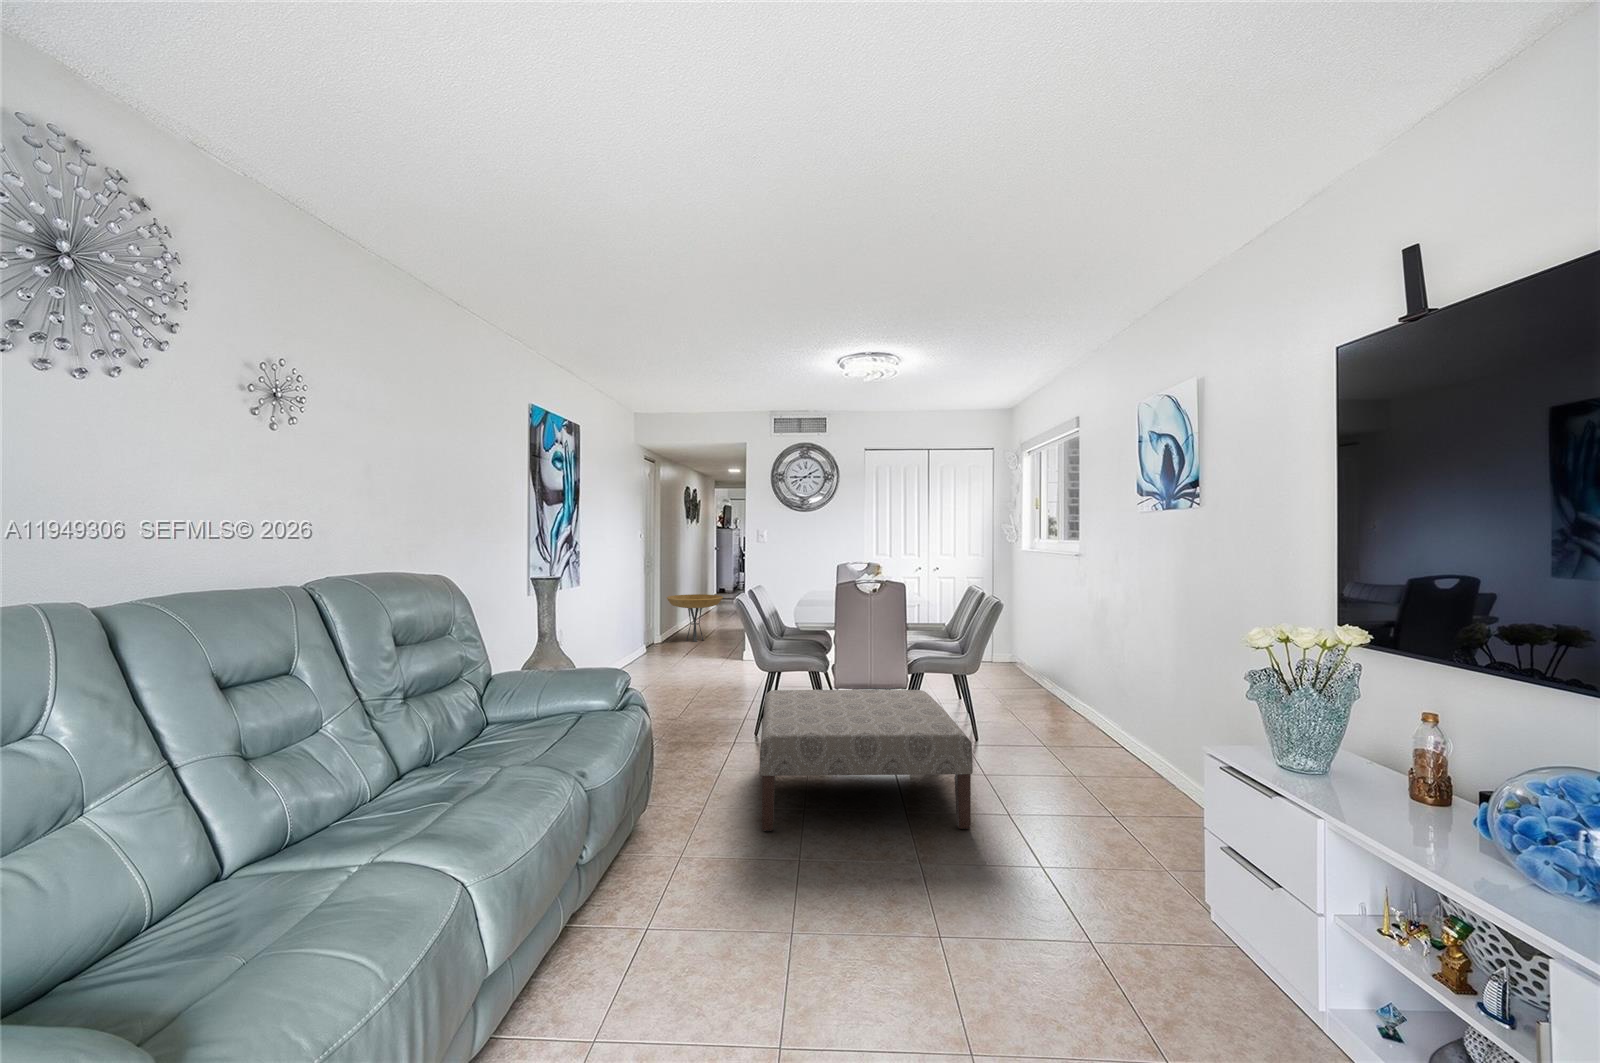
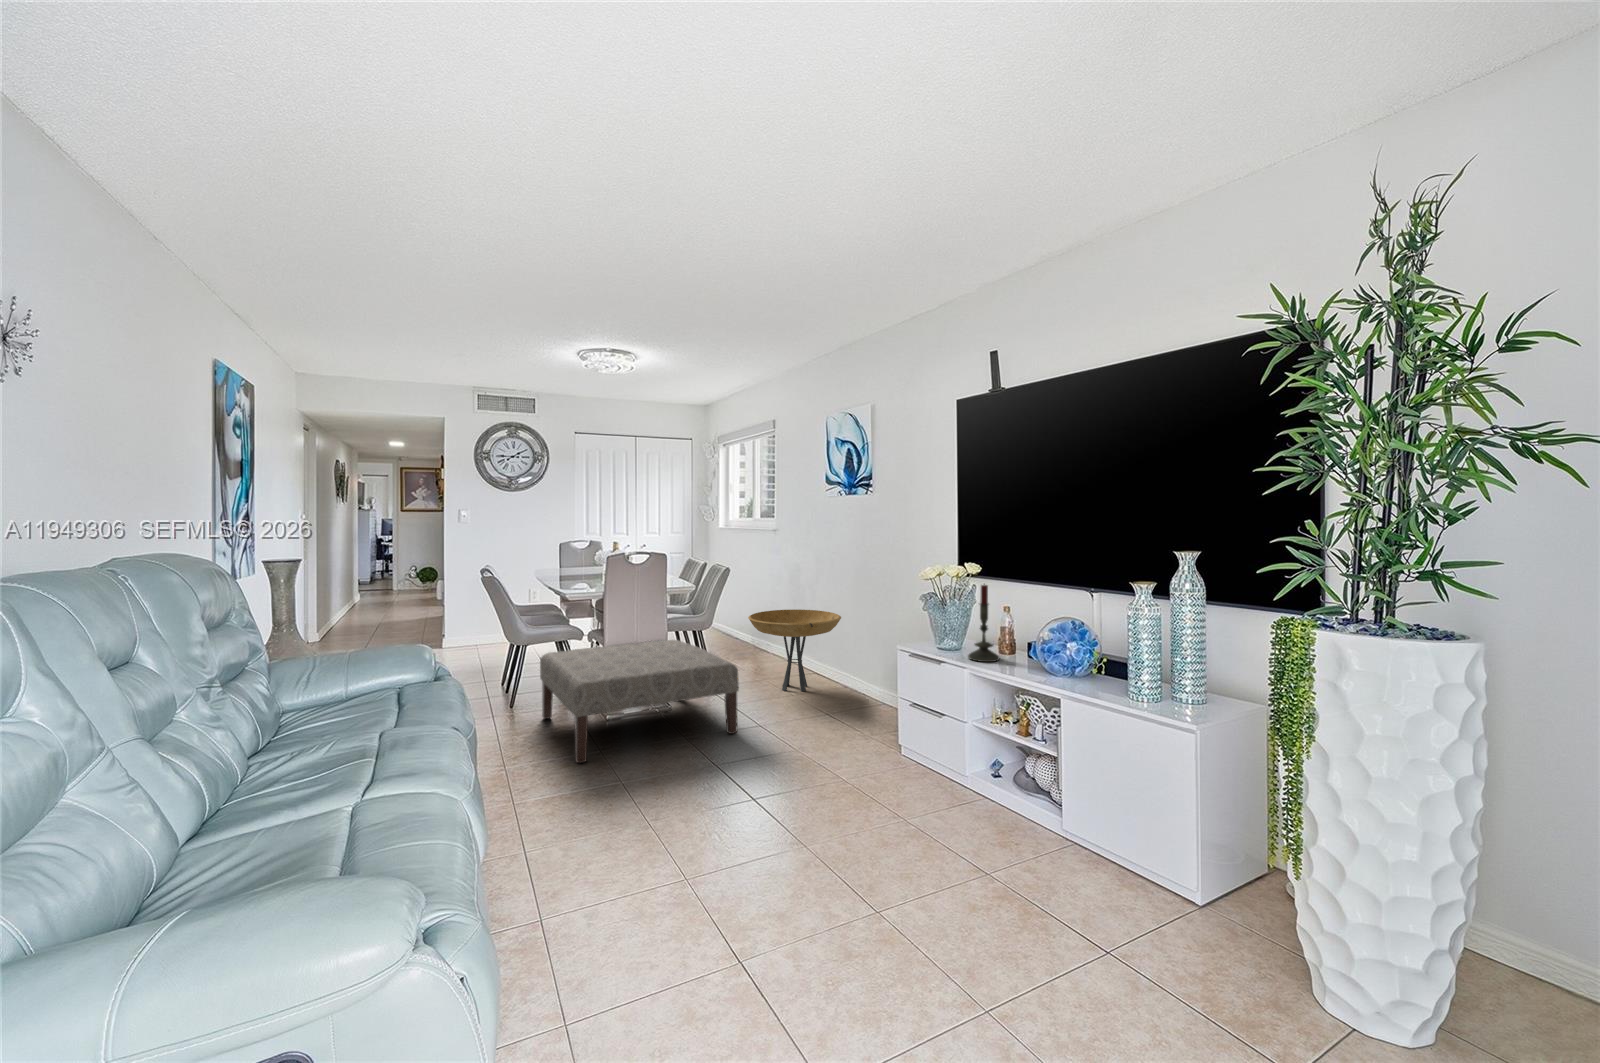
side table: present [667,594,723,642] -> present [748,610,841,691]
candle: none [1334,665,1404,815] -> present [968,584,999,662]

